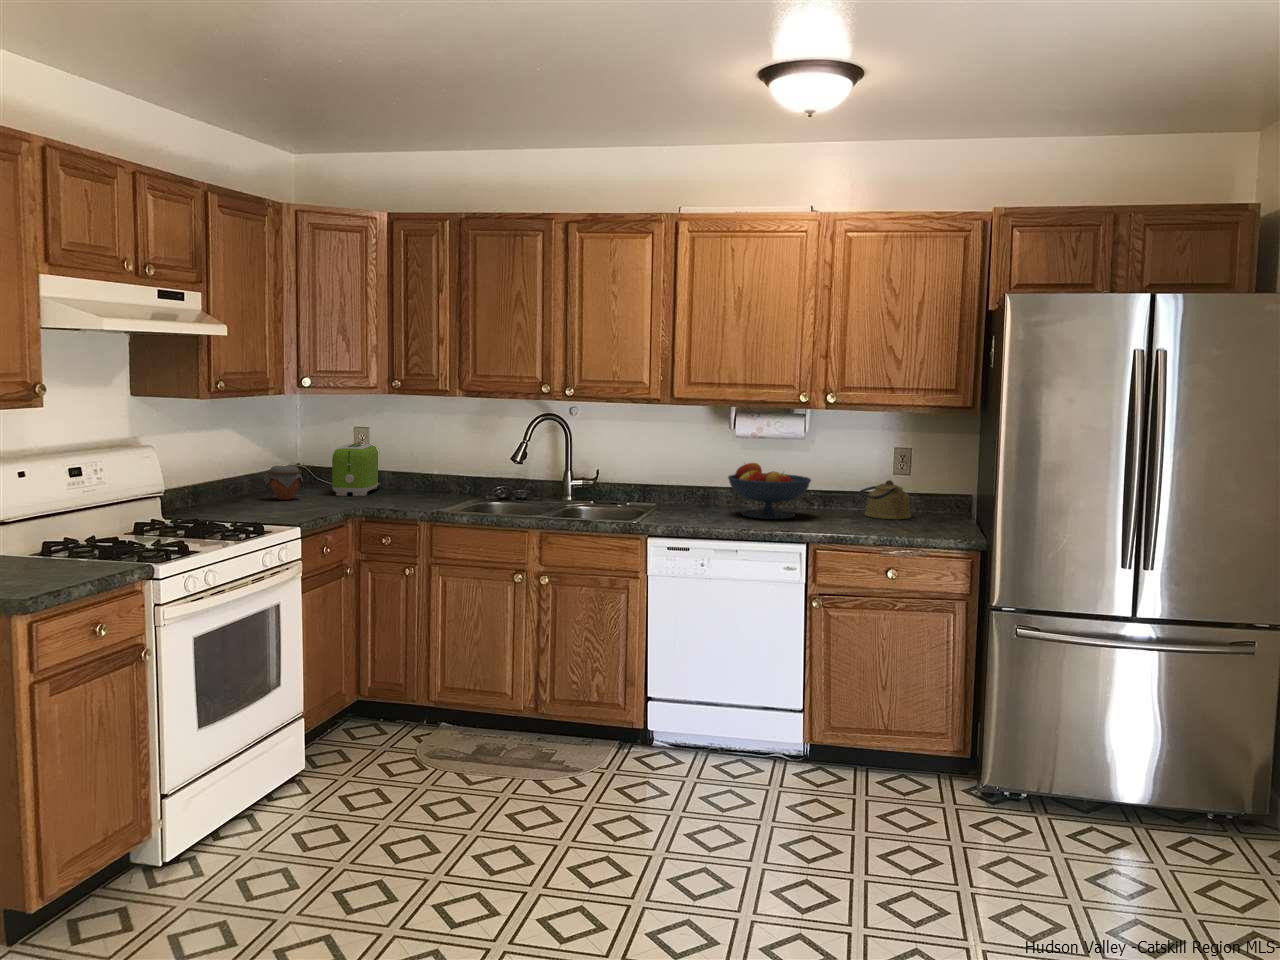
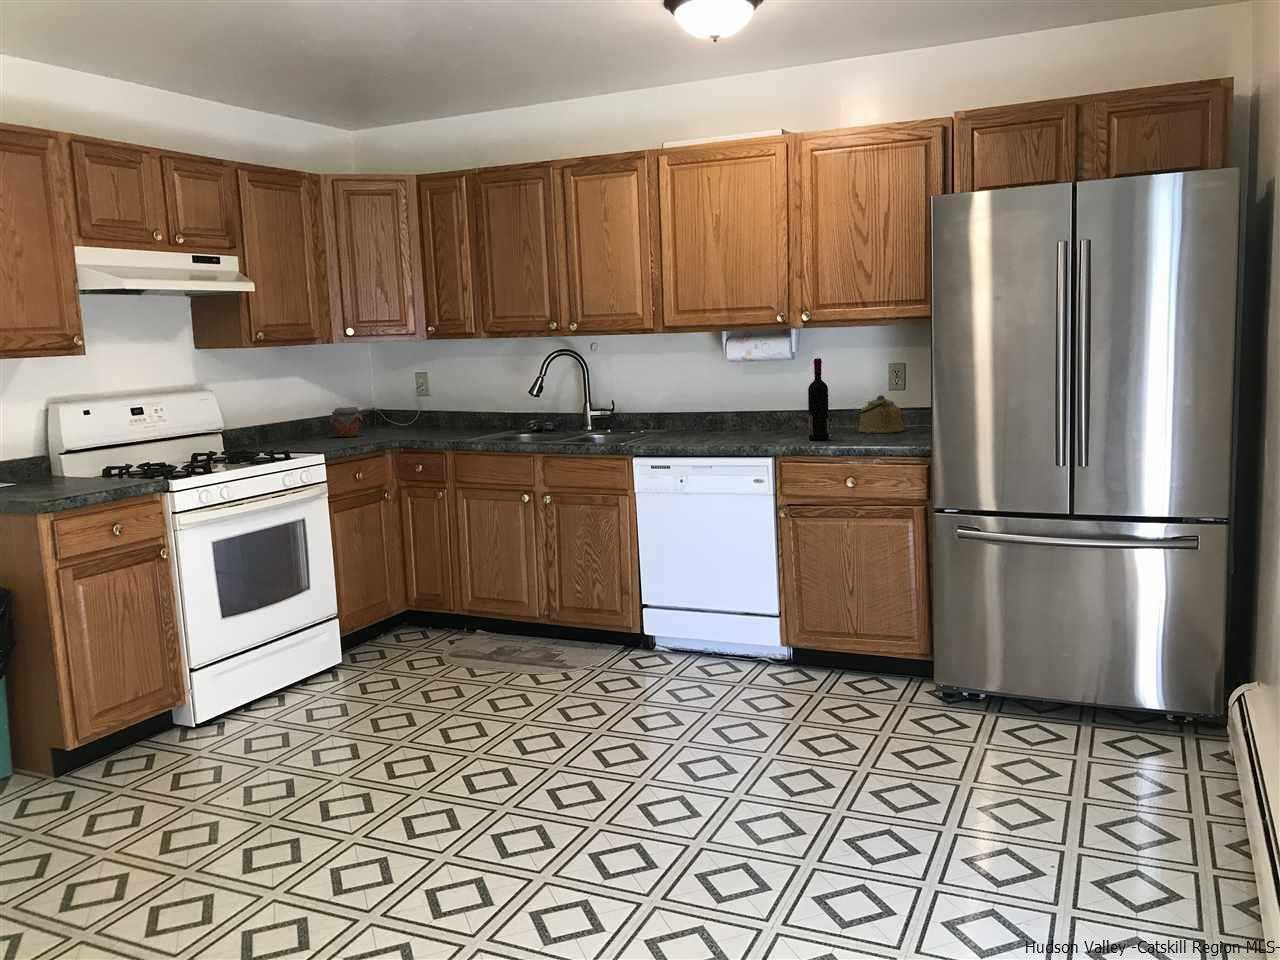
wine bottle: none [836,443,860,528] -> present [808,358,829,441]
toaster: present [332,444,379,496] -> none [392,386,443,433]
fruit bowl: present [728,463,811,519] -> none [719,384,799,436]

